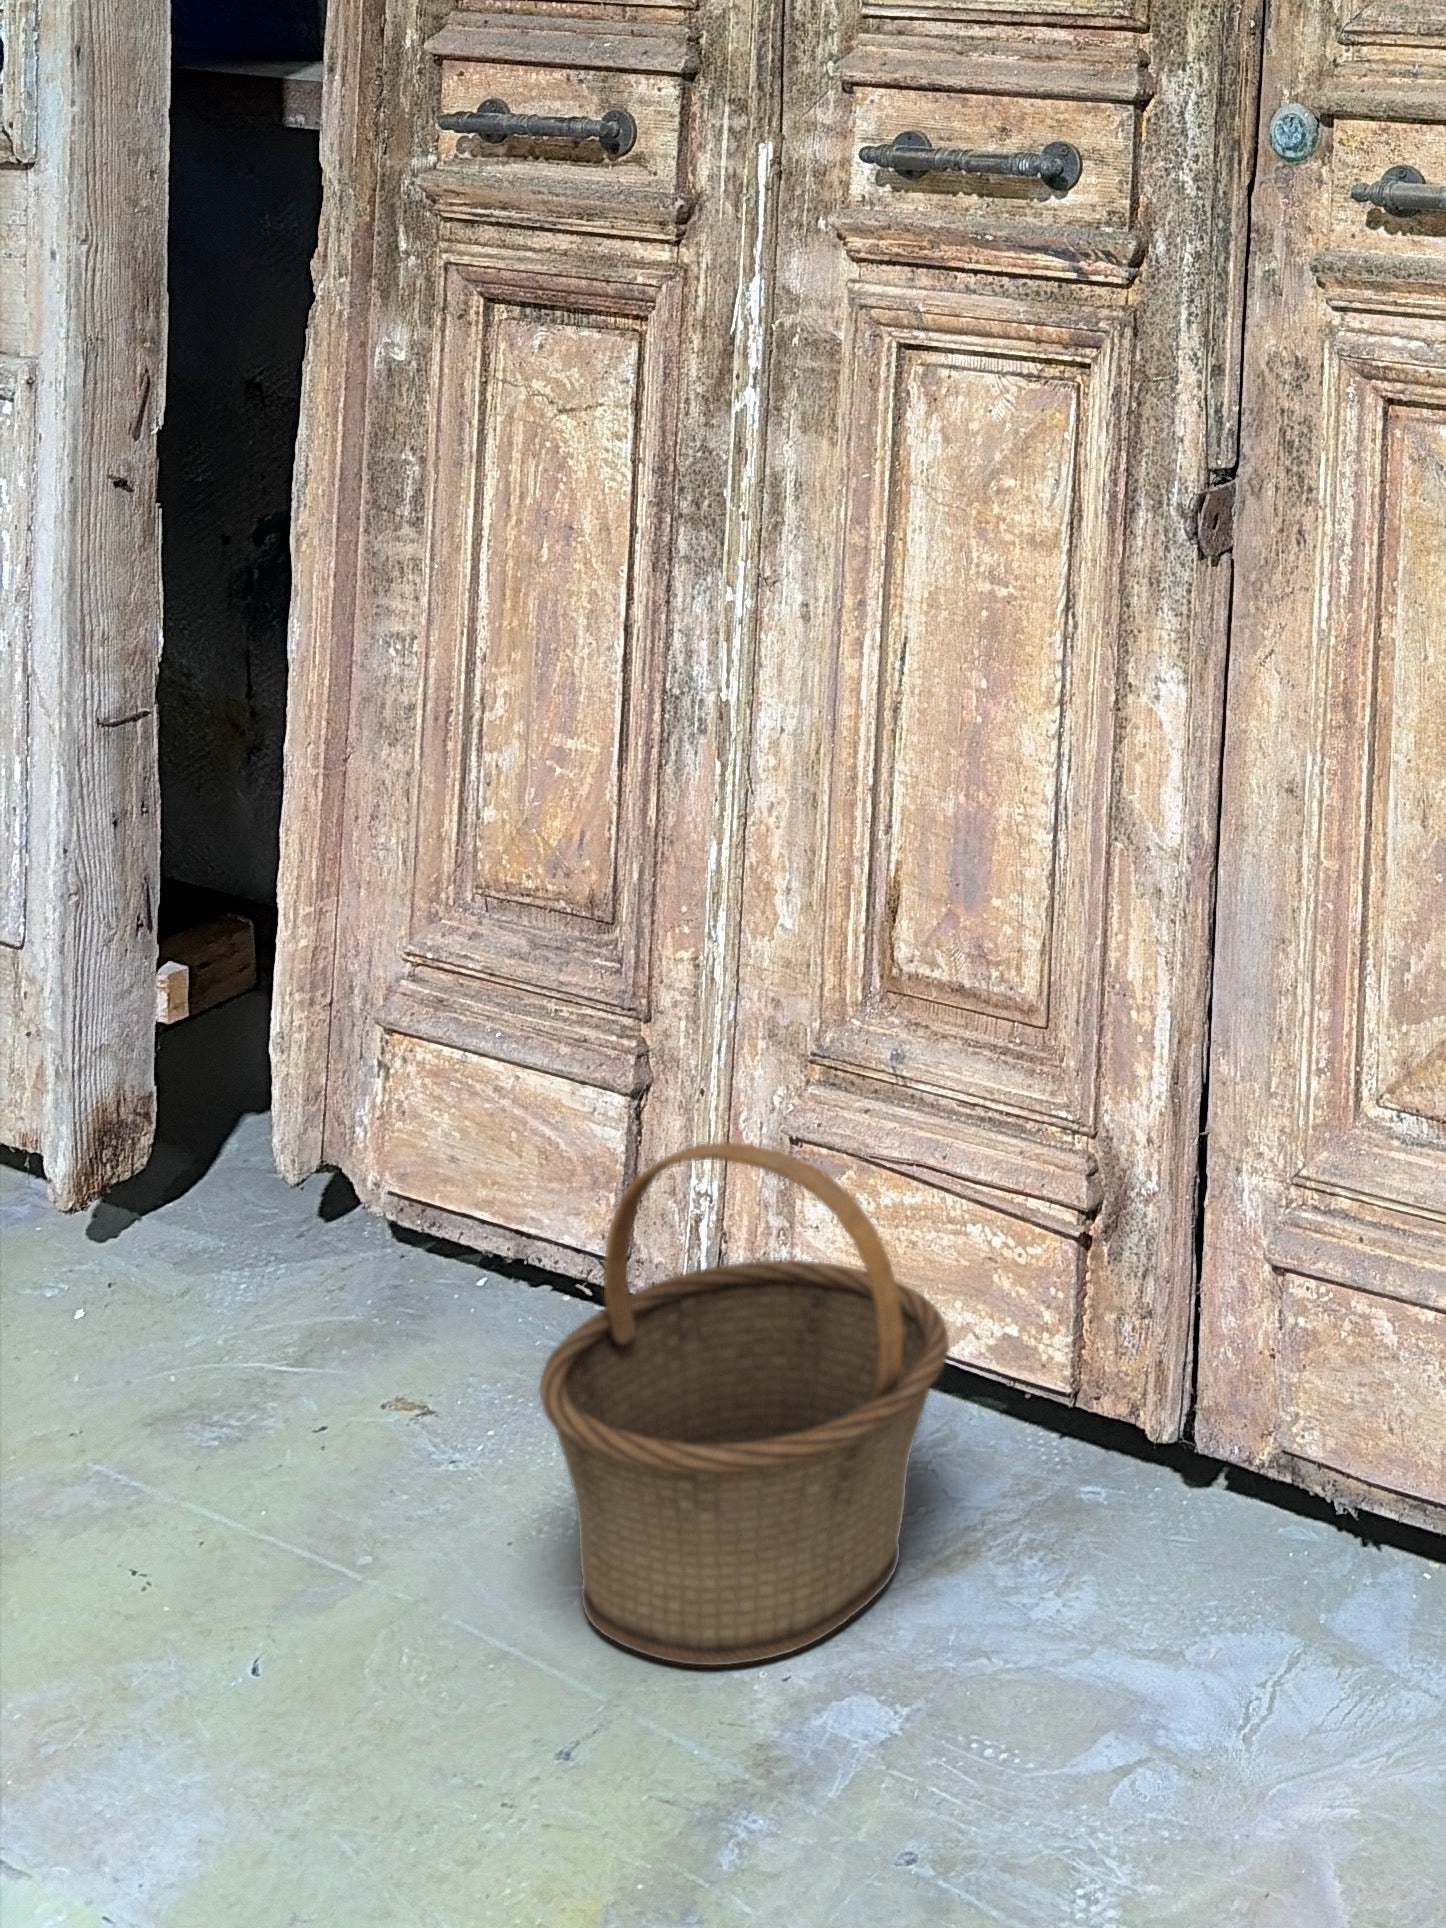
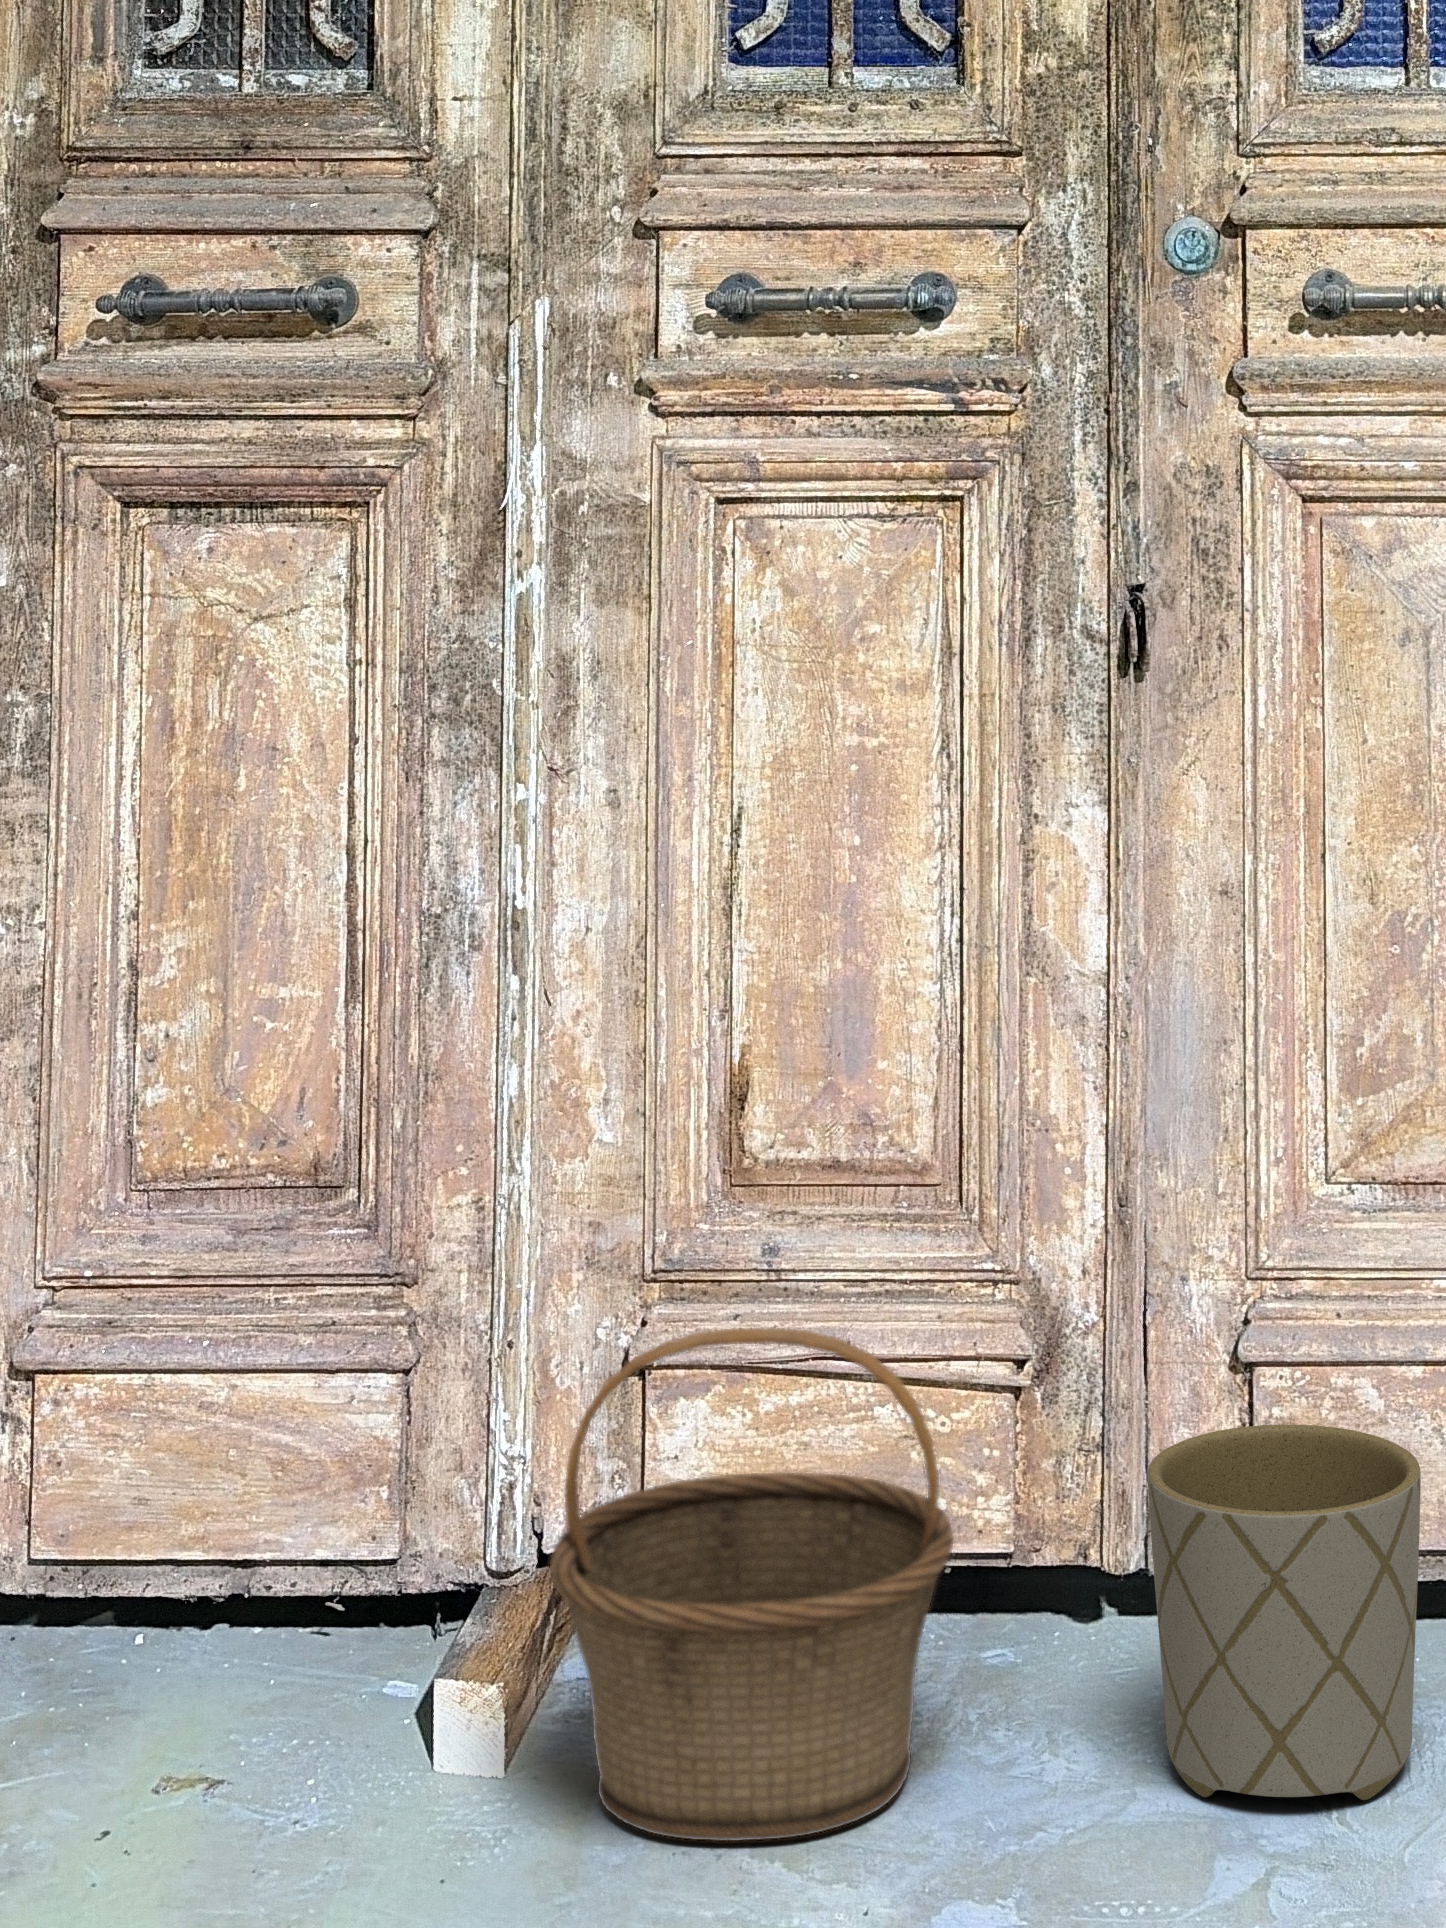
planter: none [1058,1339,1343,1787] -> present [1147,1425,1421,1800]

